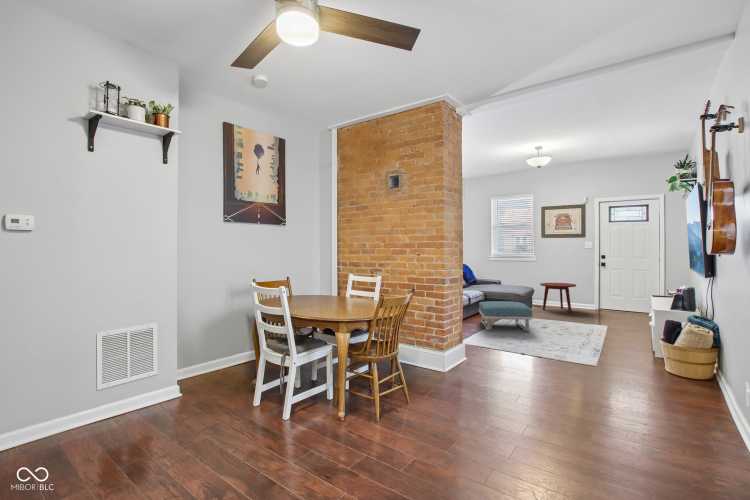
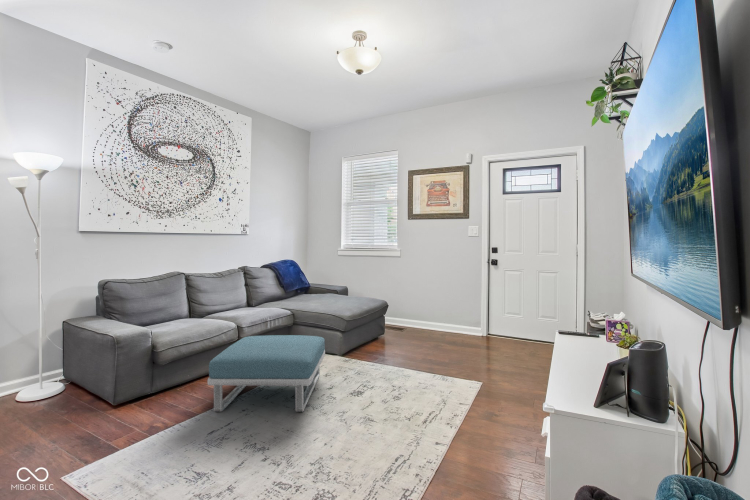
side table: present [540,283,576,313] -> none [398,291,452,343]

